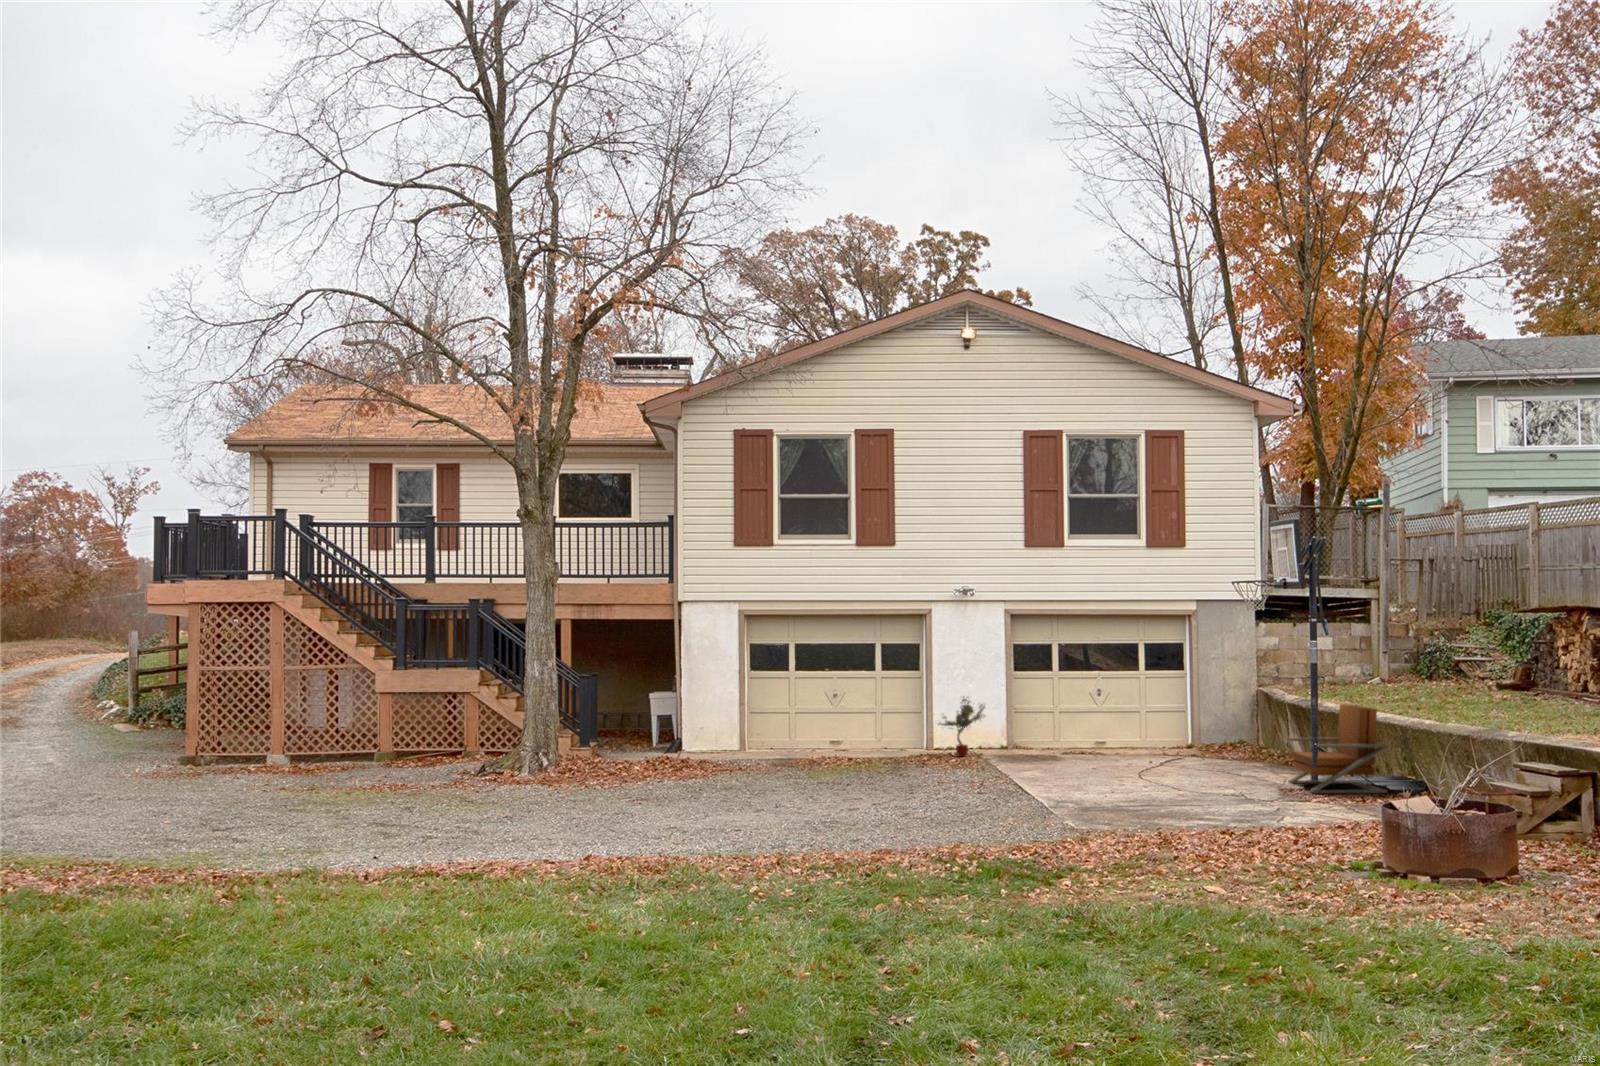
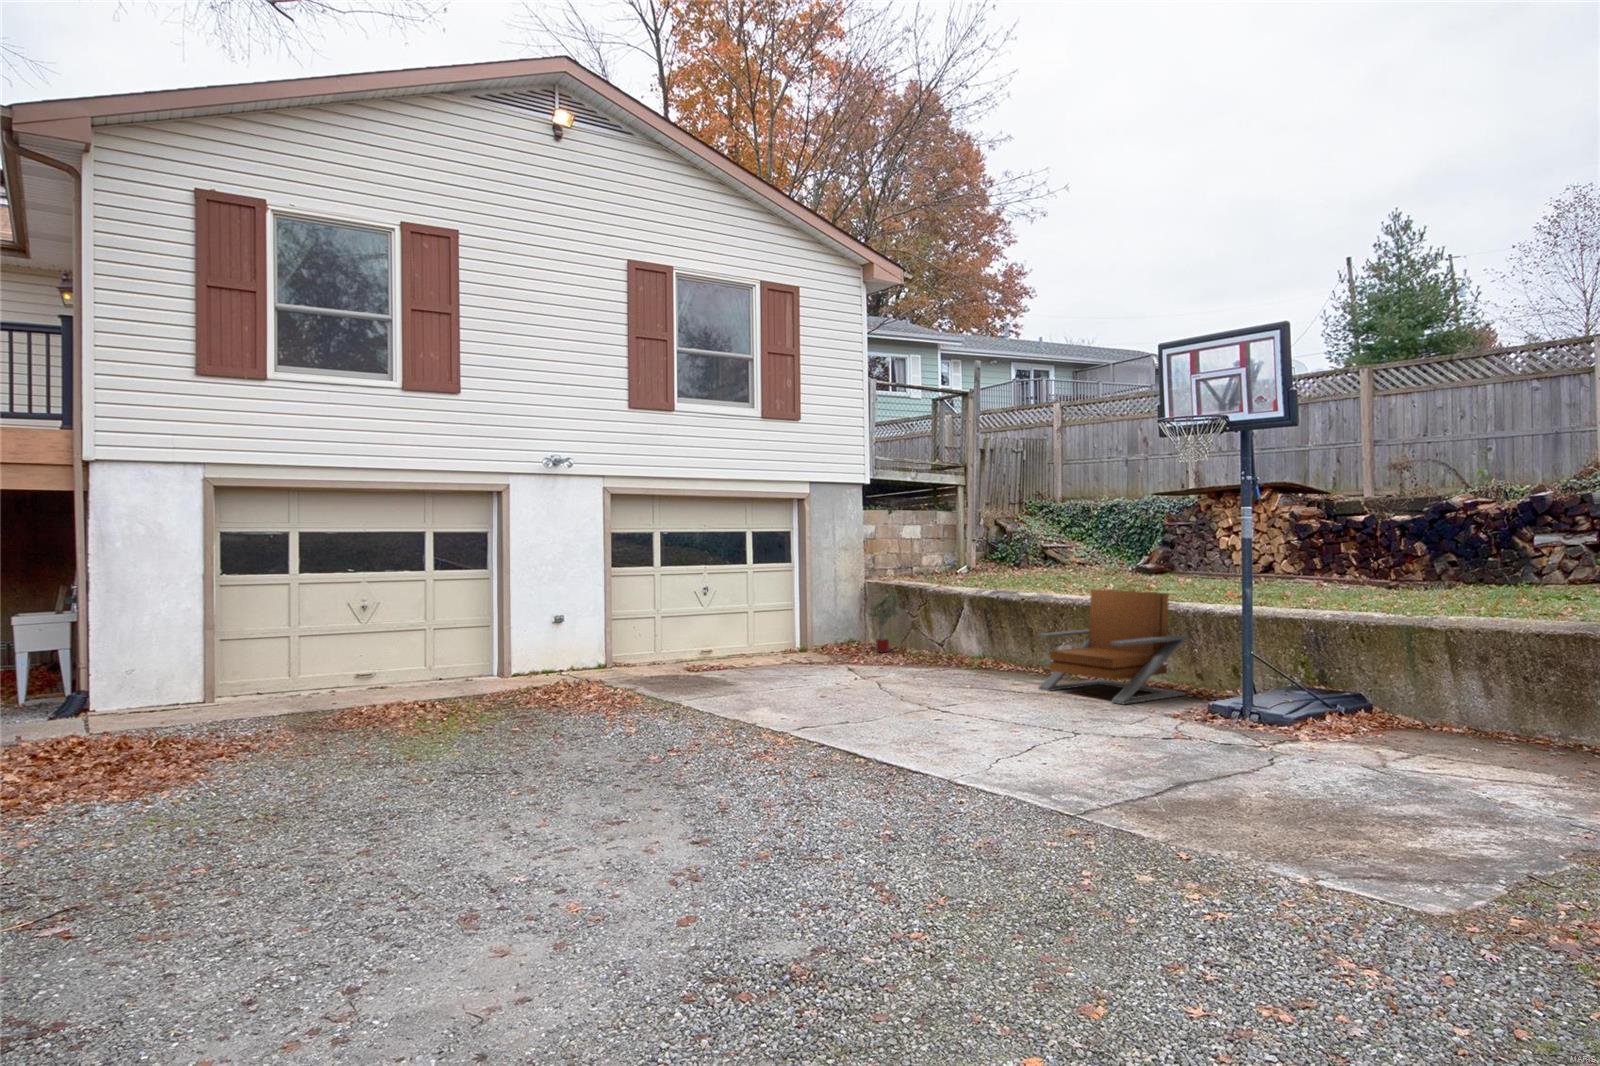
potted tree: present [939,699,985,757] -> present [868,585,905,652]

